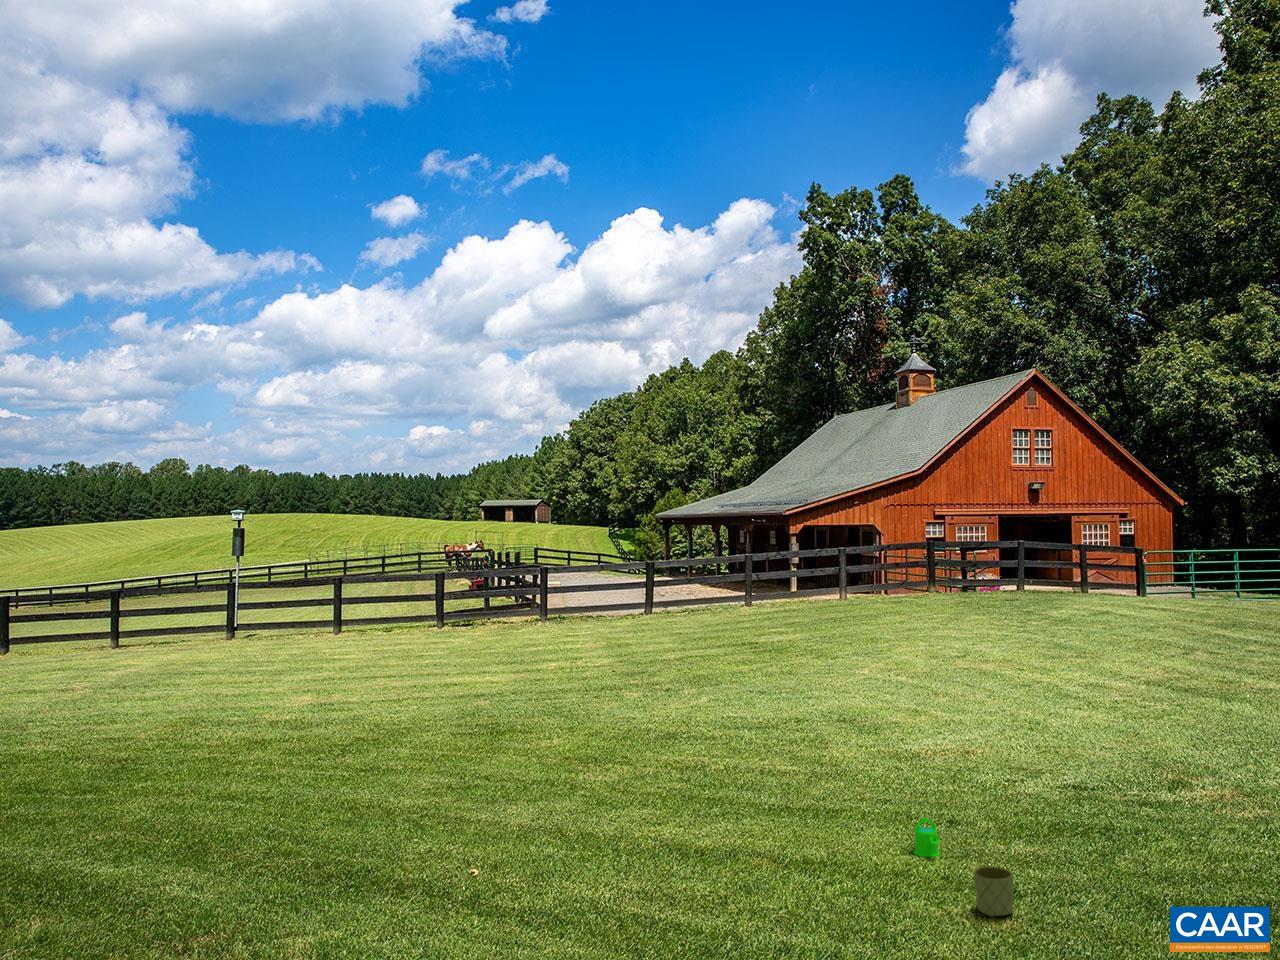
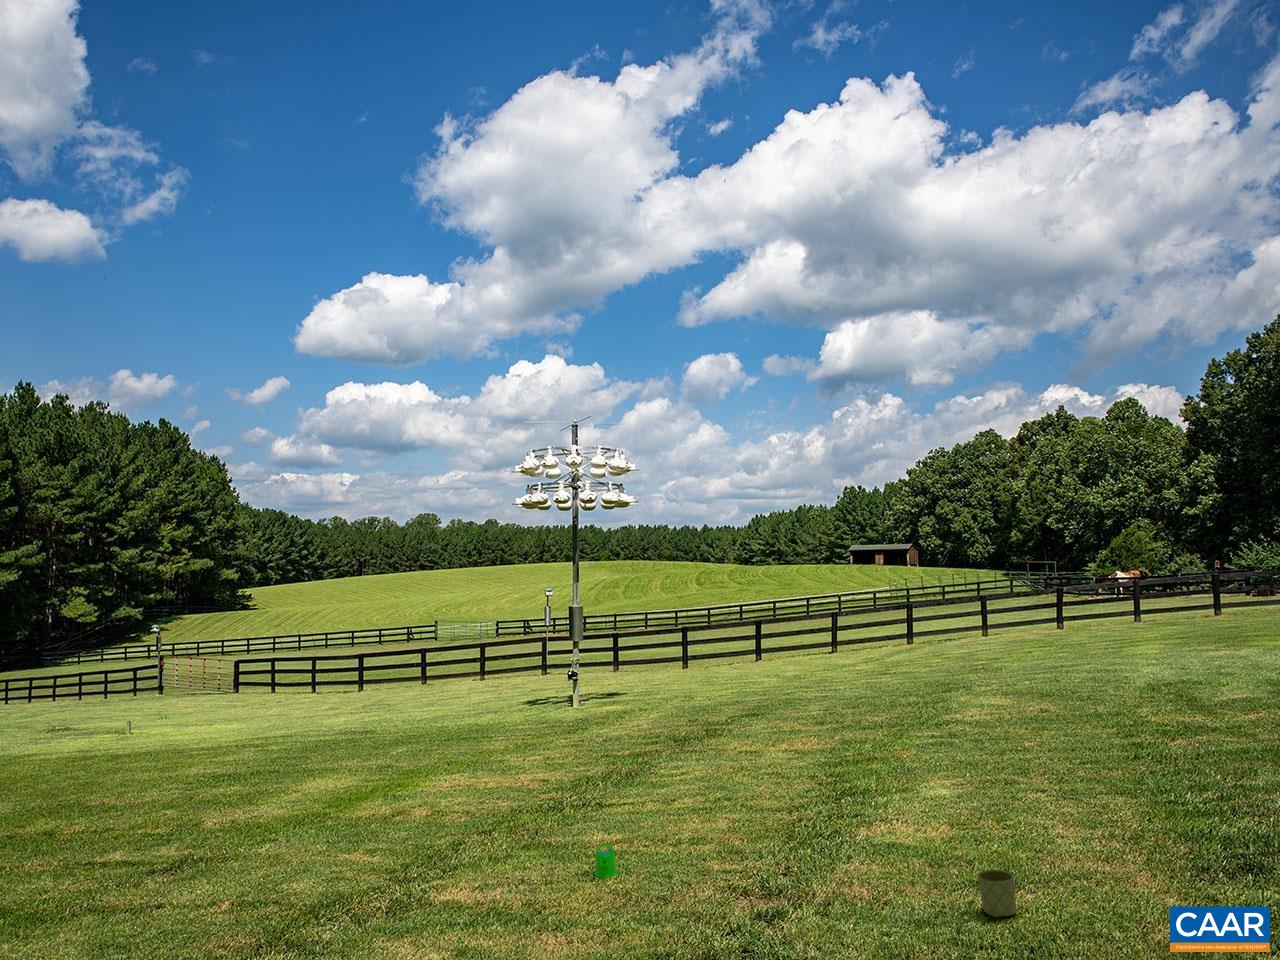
watering can: present [914,818,940,857] -> present [595,843,618,877]

